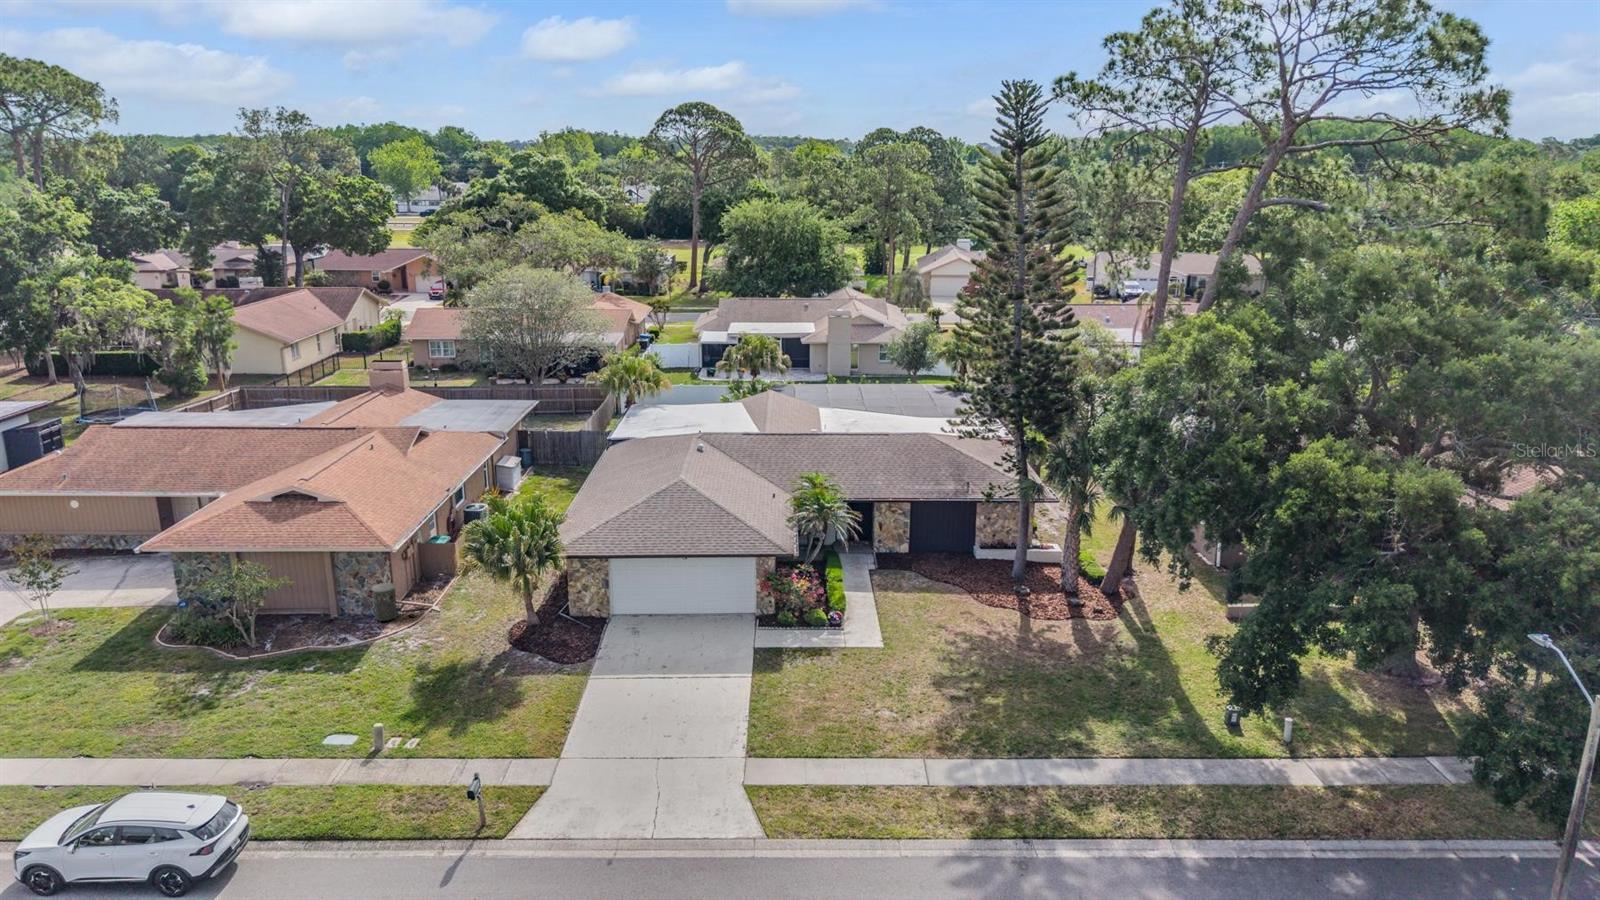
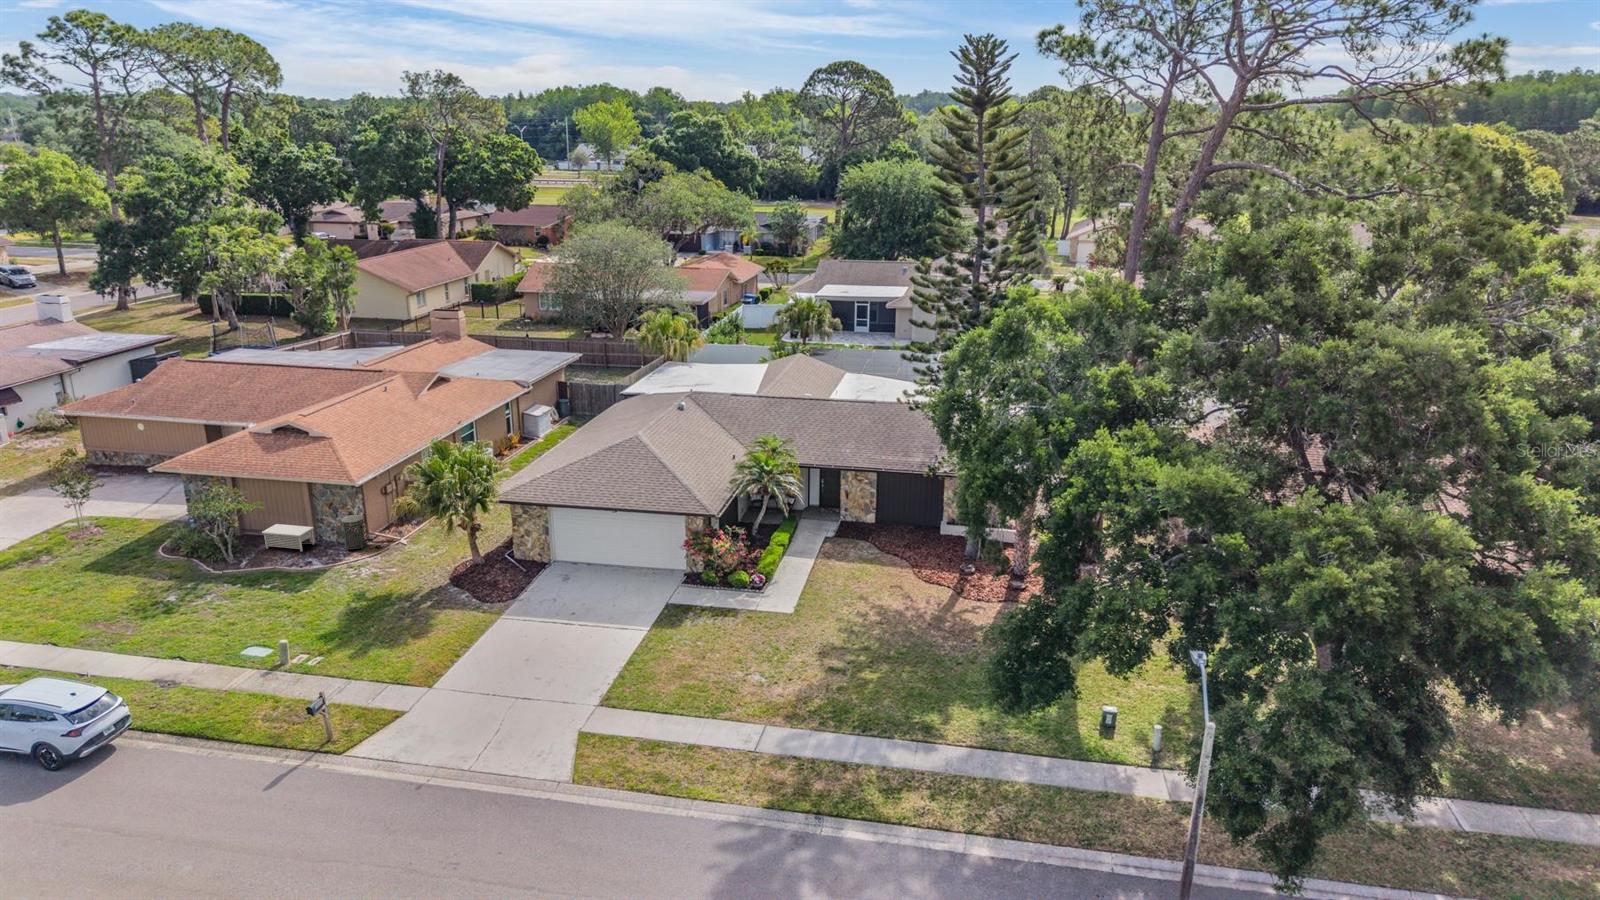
storage bench: none [279,600,337,628] -> present [262,524,314,552]

